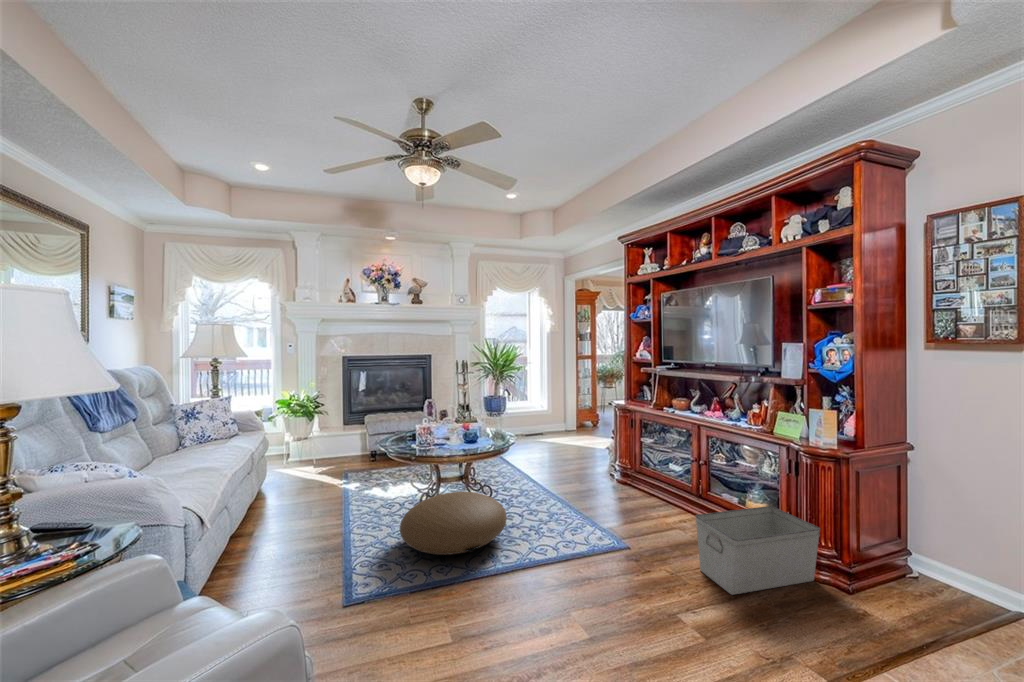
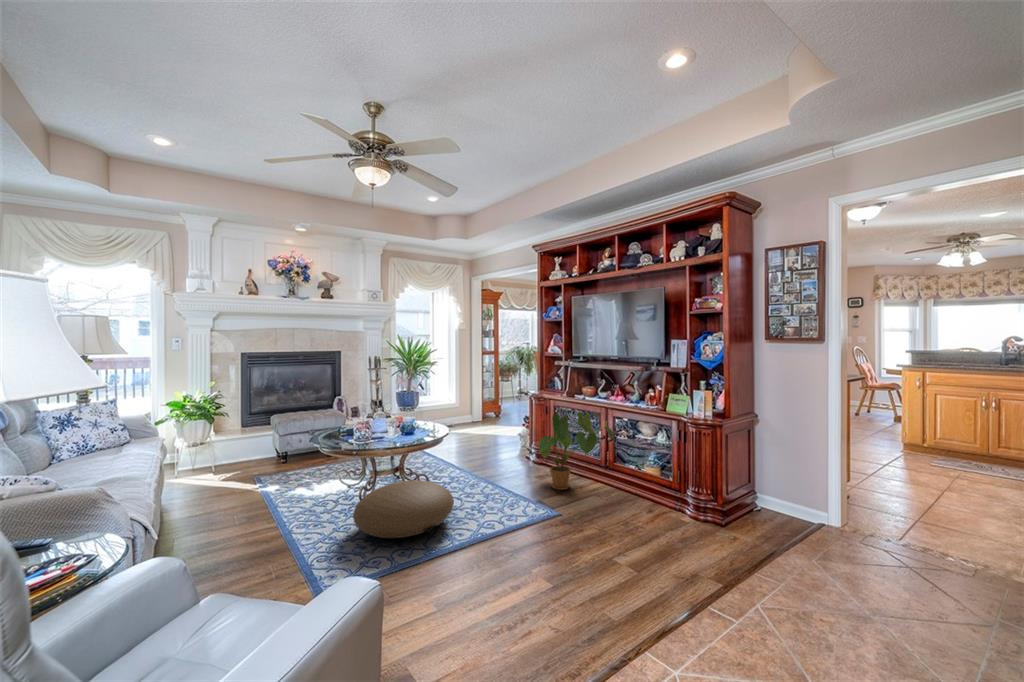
house plant: none [602,427,706,517] -> present [529,412,613,490]
storage bin: present [696,506,820,595] -> none [614,469,702,537]

